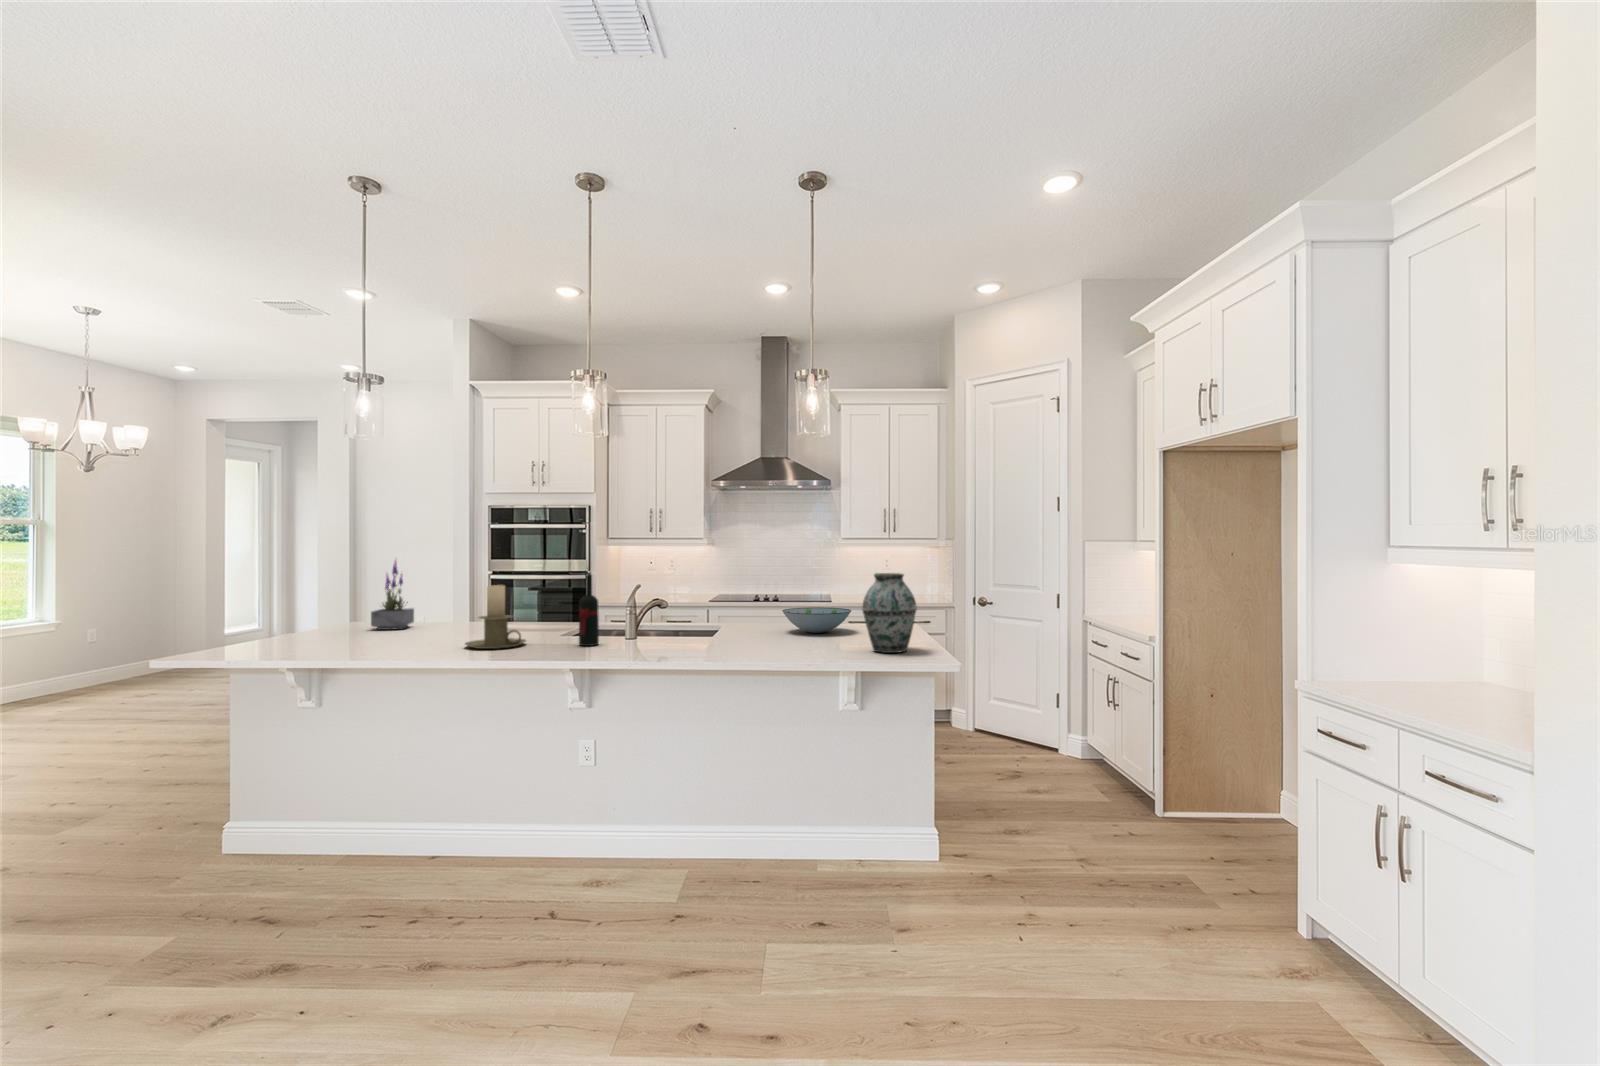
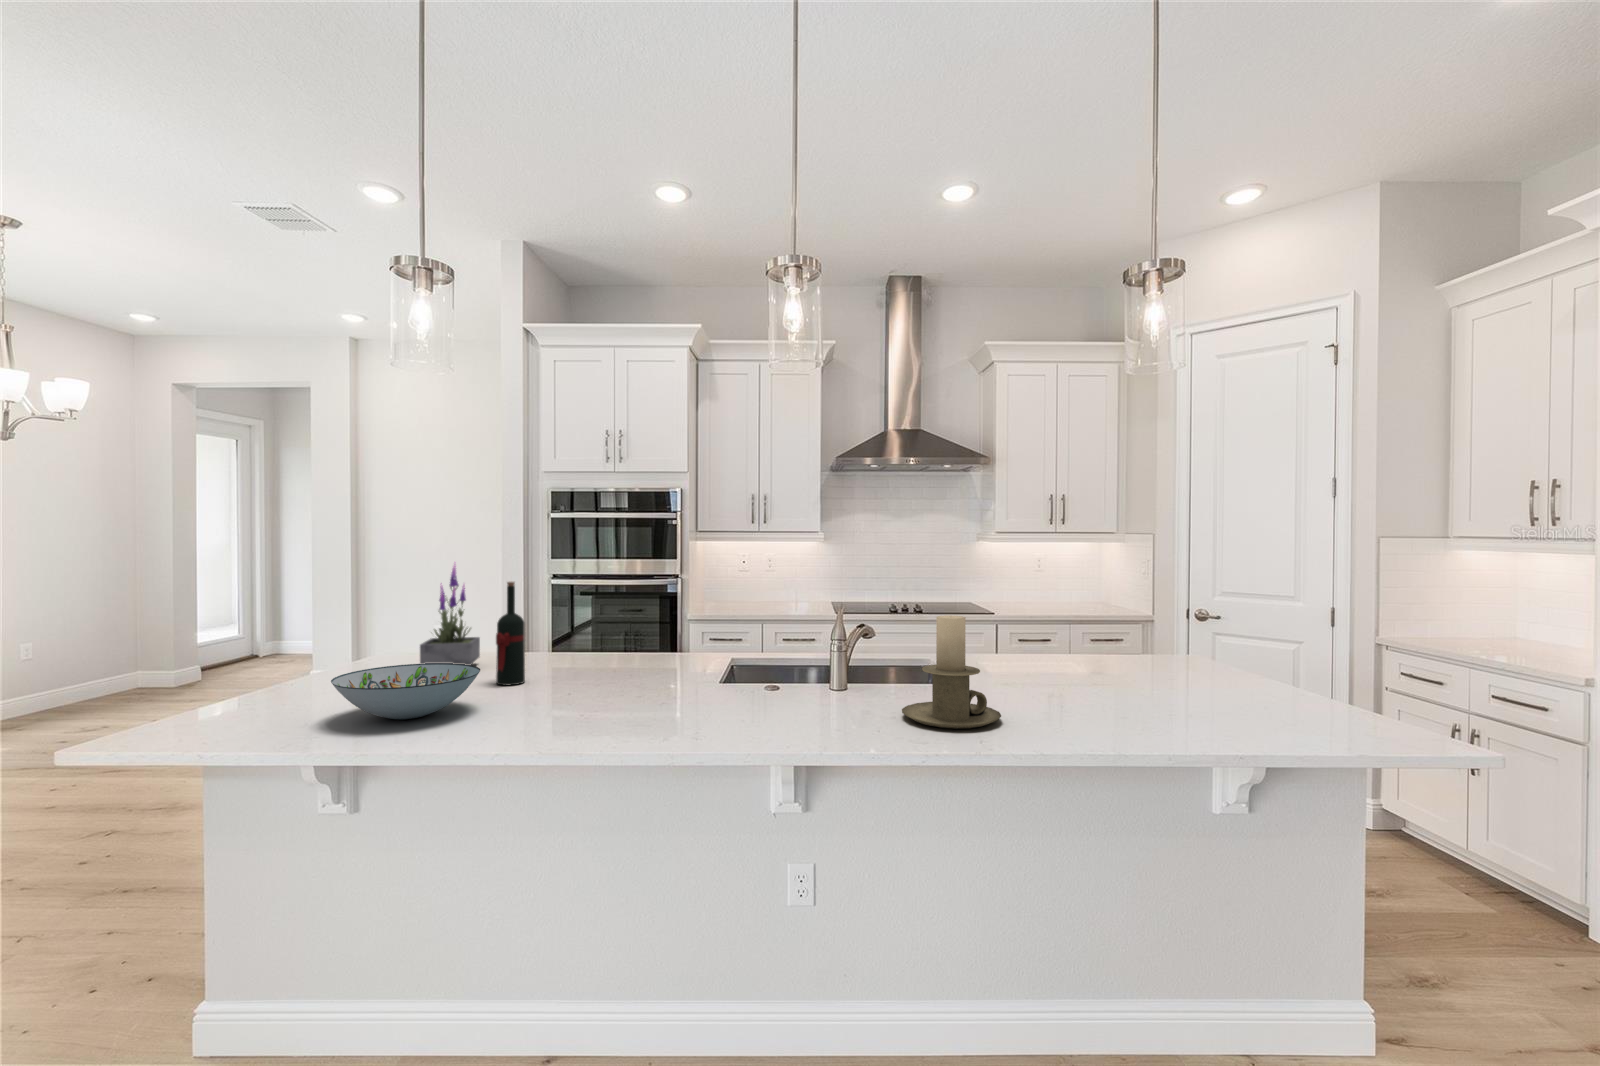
wine bottle: present [579,572,599,646] -> present [496,582,525,685]
vase: present [862,573,917,653] -> none [1273,597,1386,736]
candle holder: present [465,585,526,649] -> present [902,616,1001,729]
decorative bowl: present [782,607,851,633] -> present [331,663,480,719]

